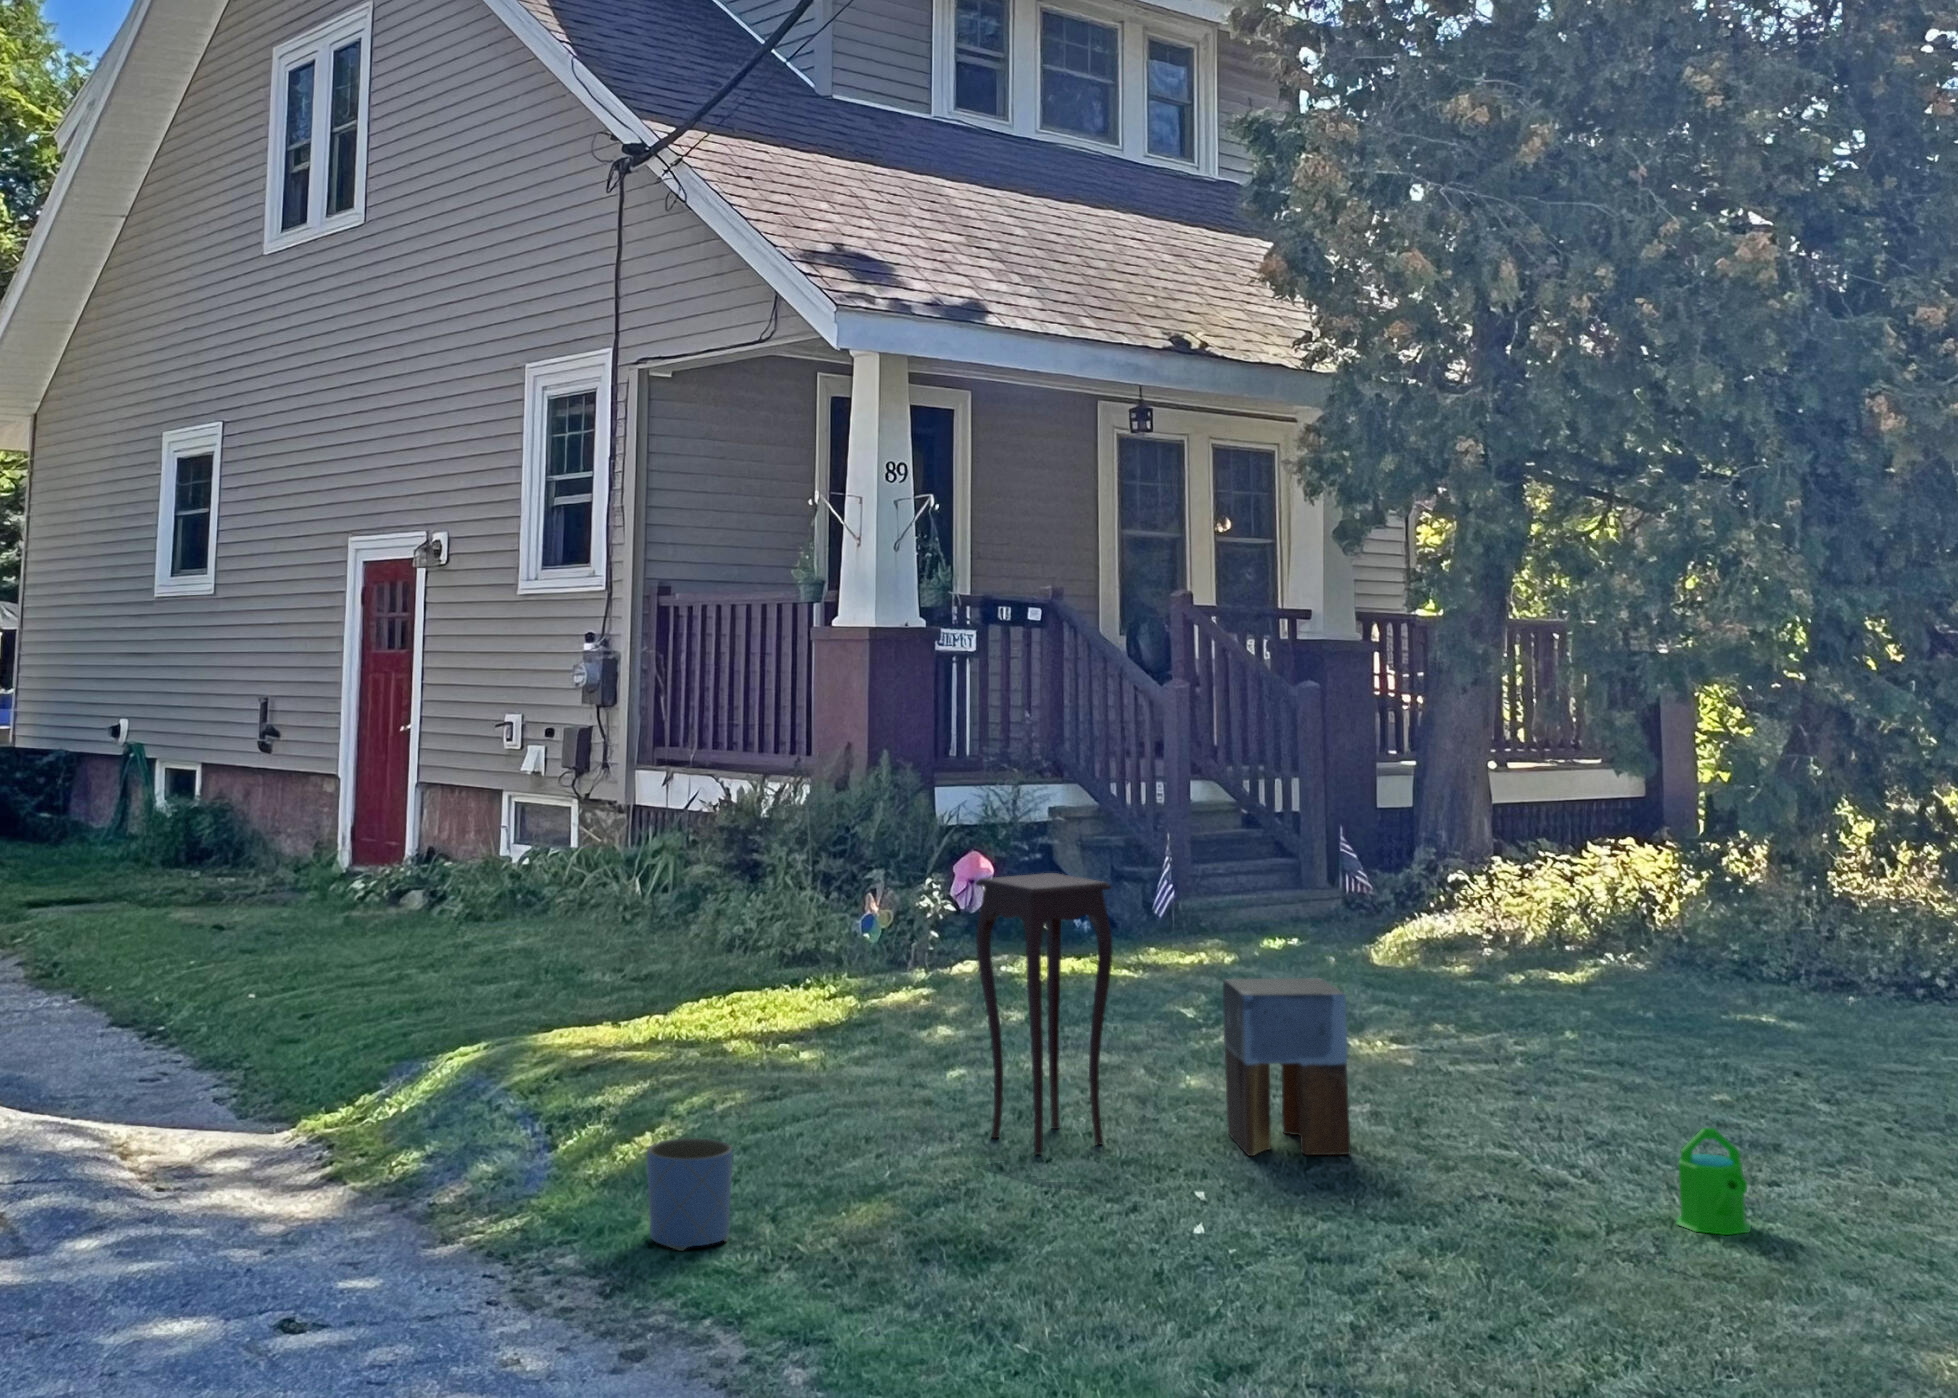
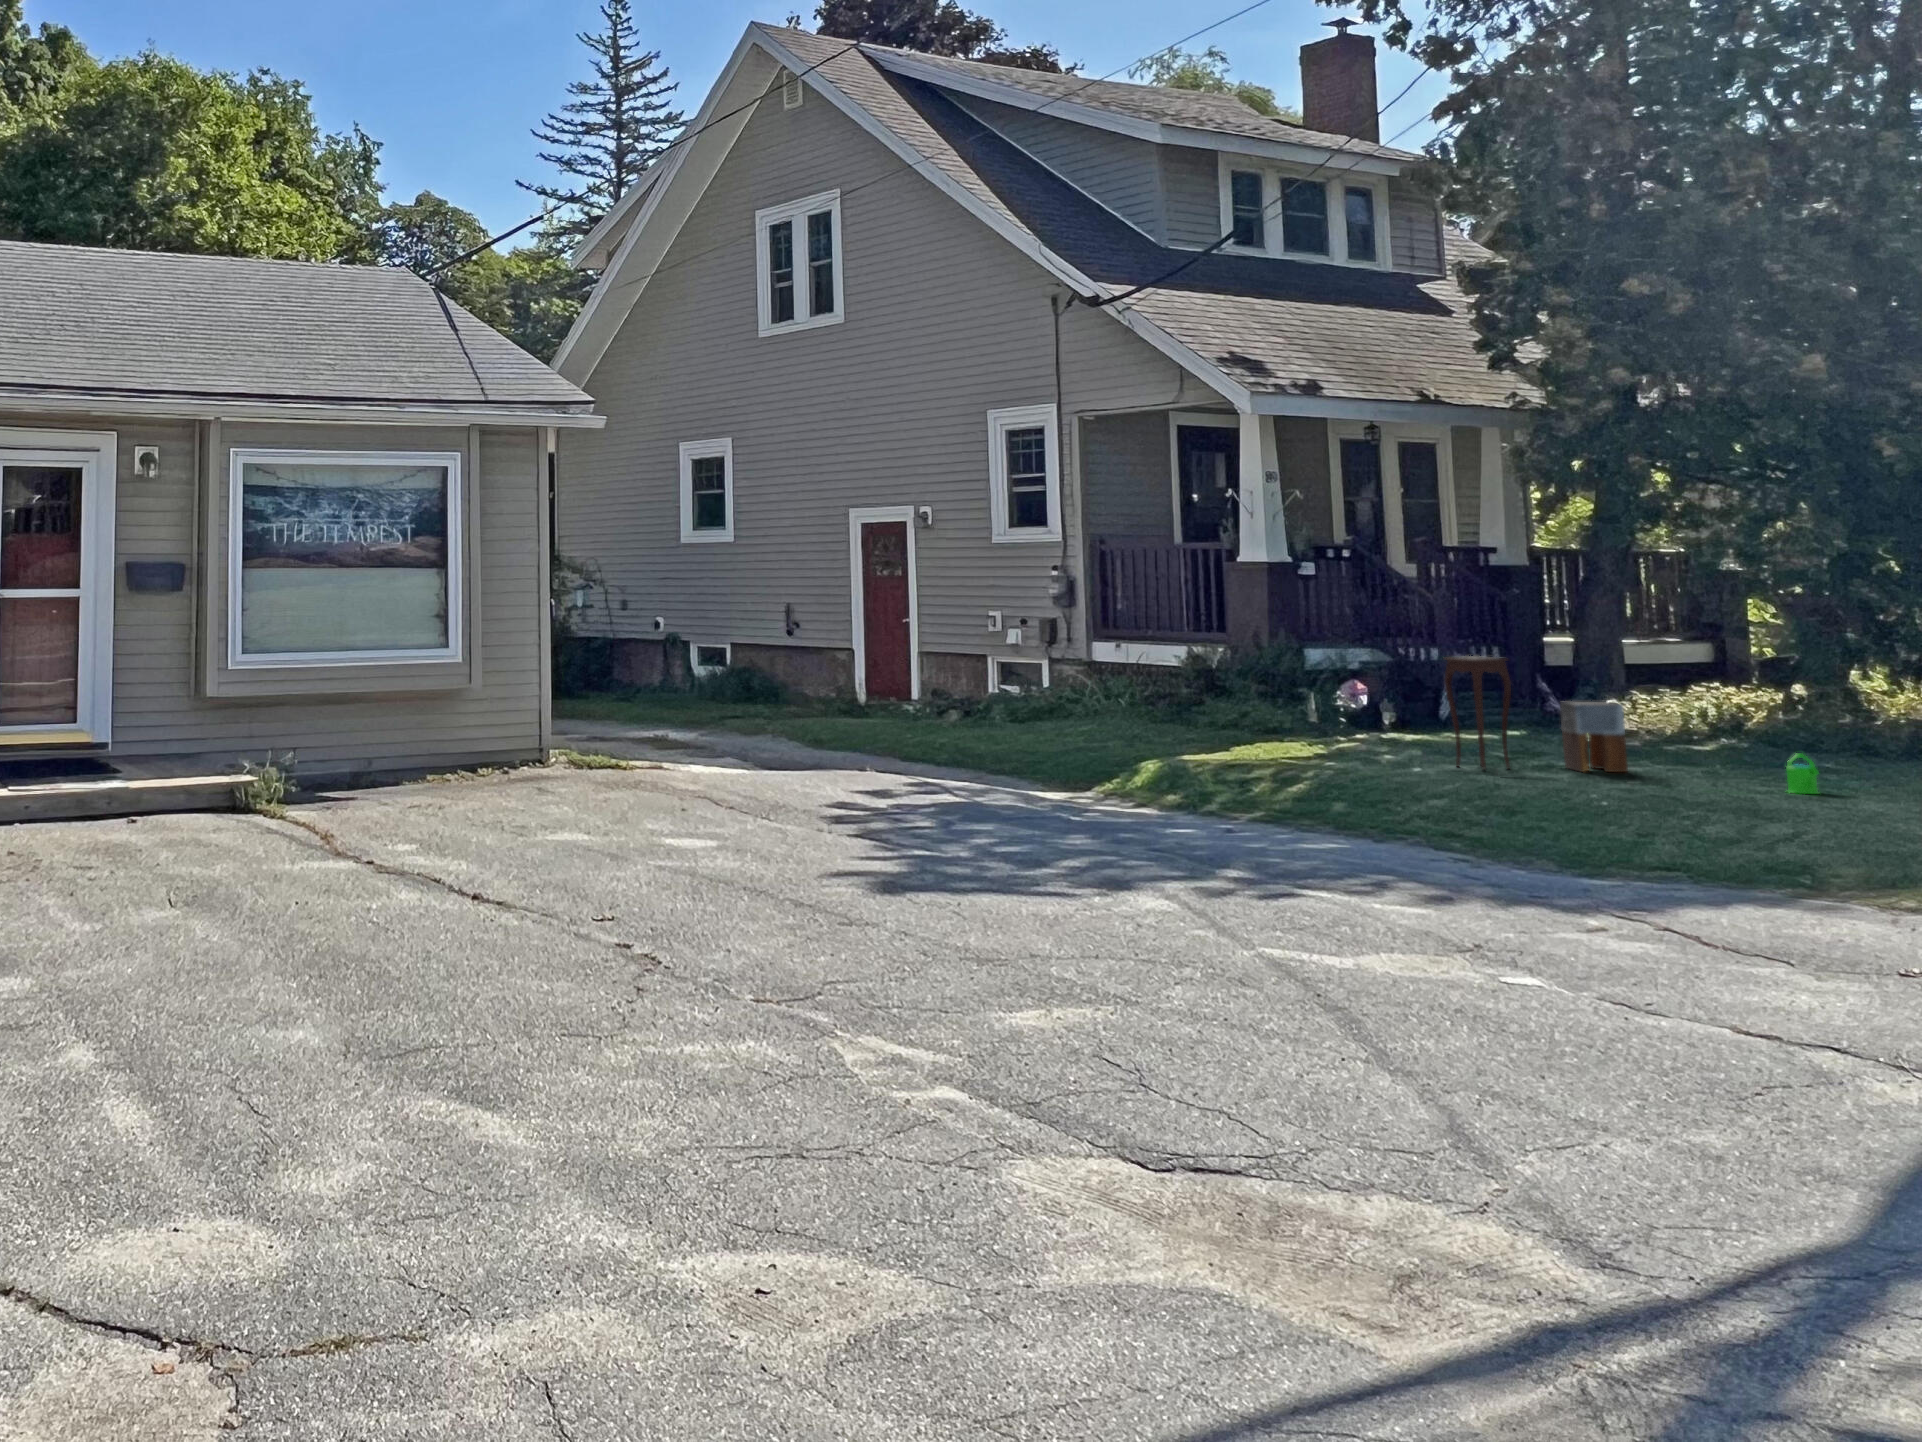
planter: present [647,1138,732,1251] -> none [1331,753,1369,792]

